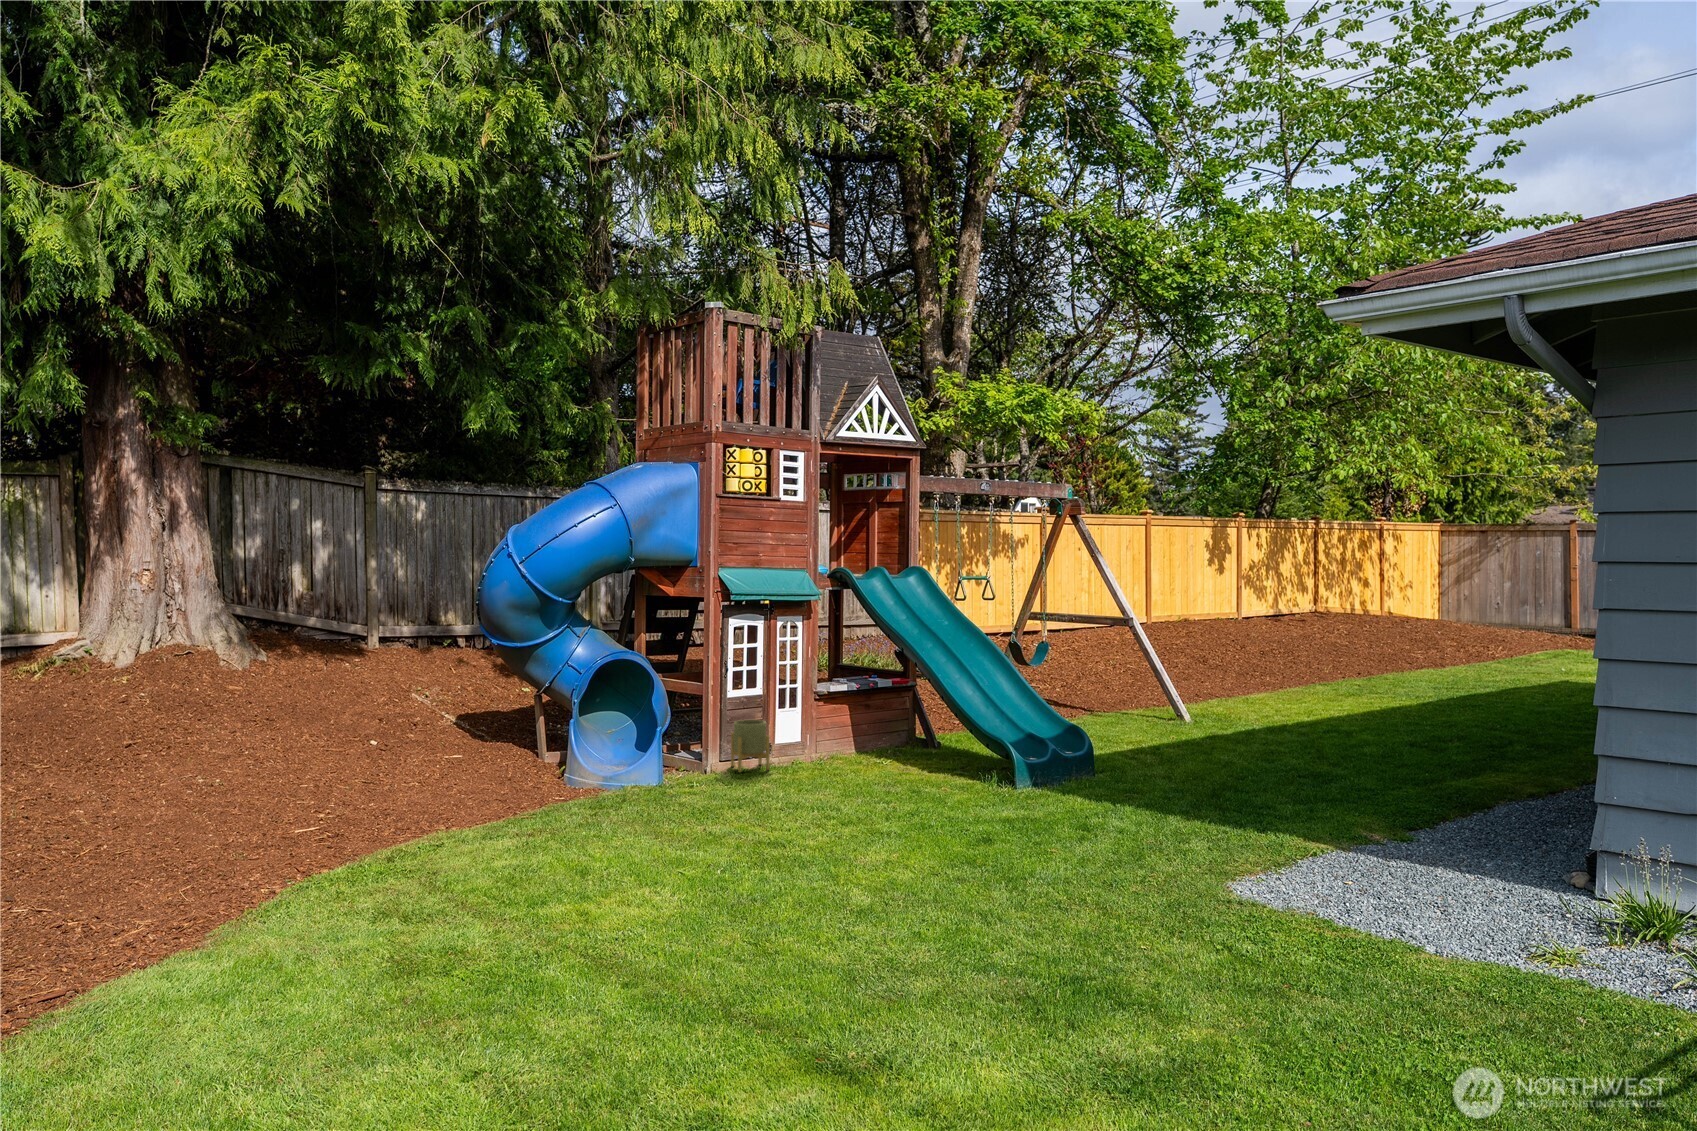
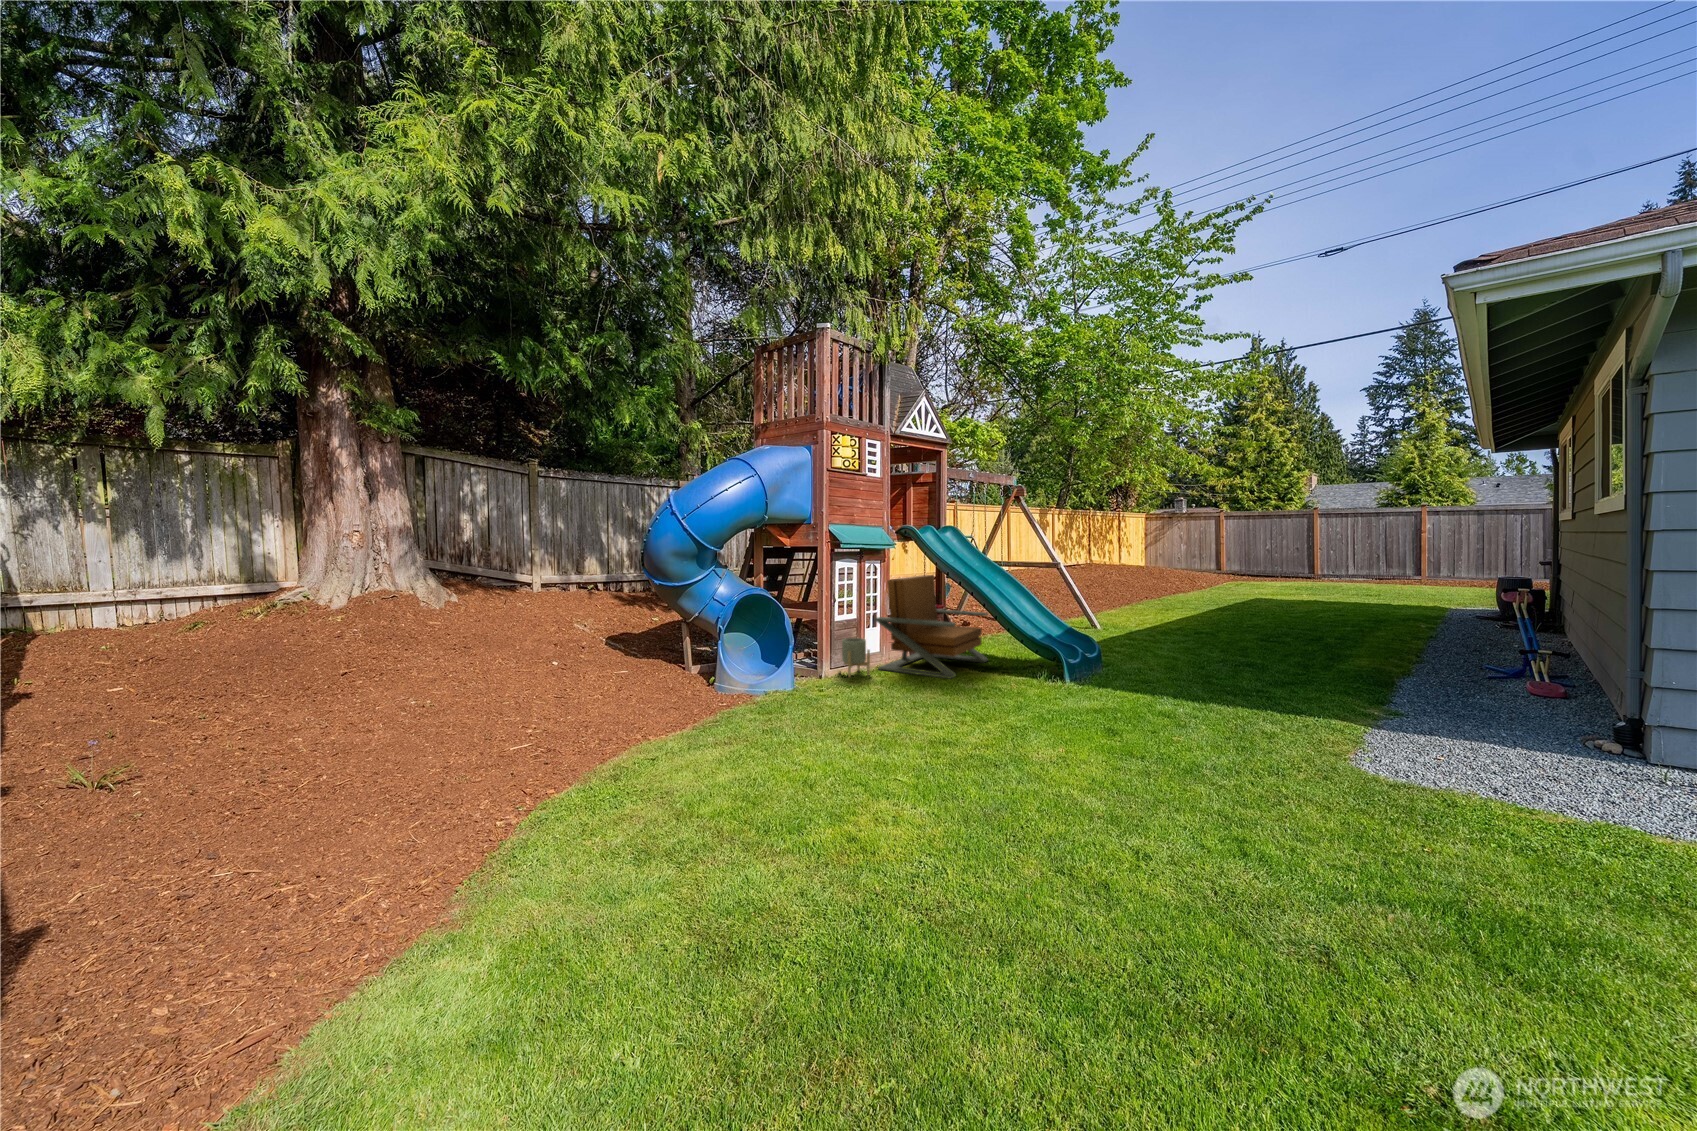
lounge chair: none [785,635,952,777] -> present [875,575,988,678]

